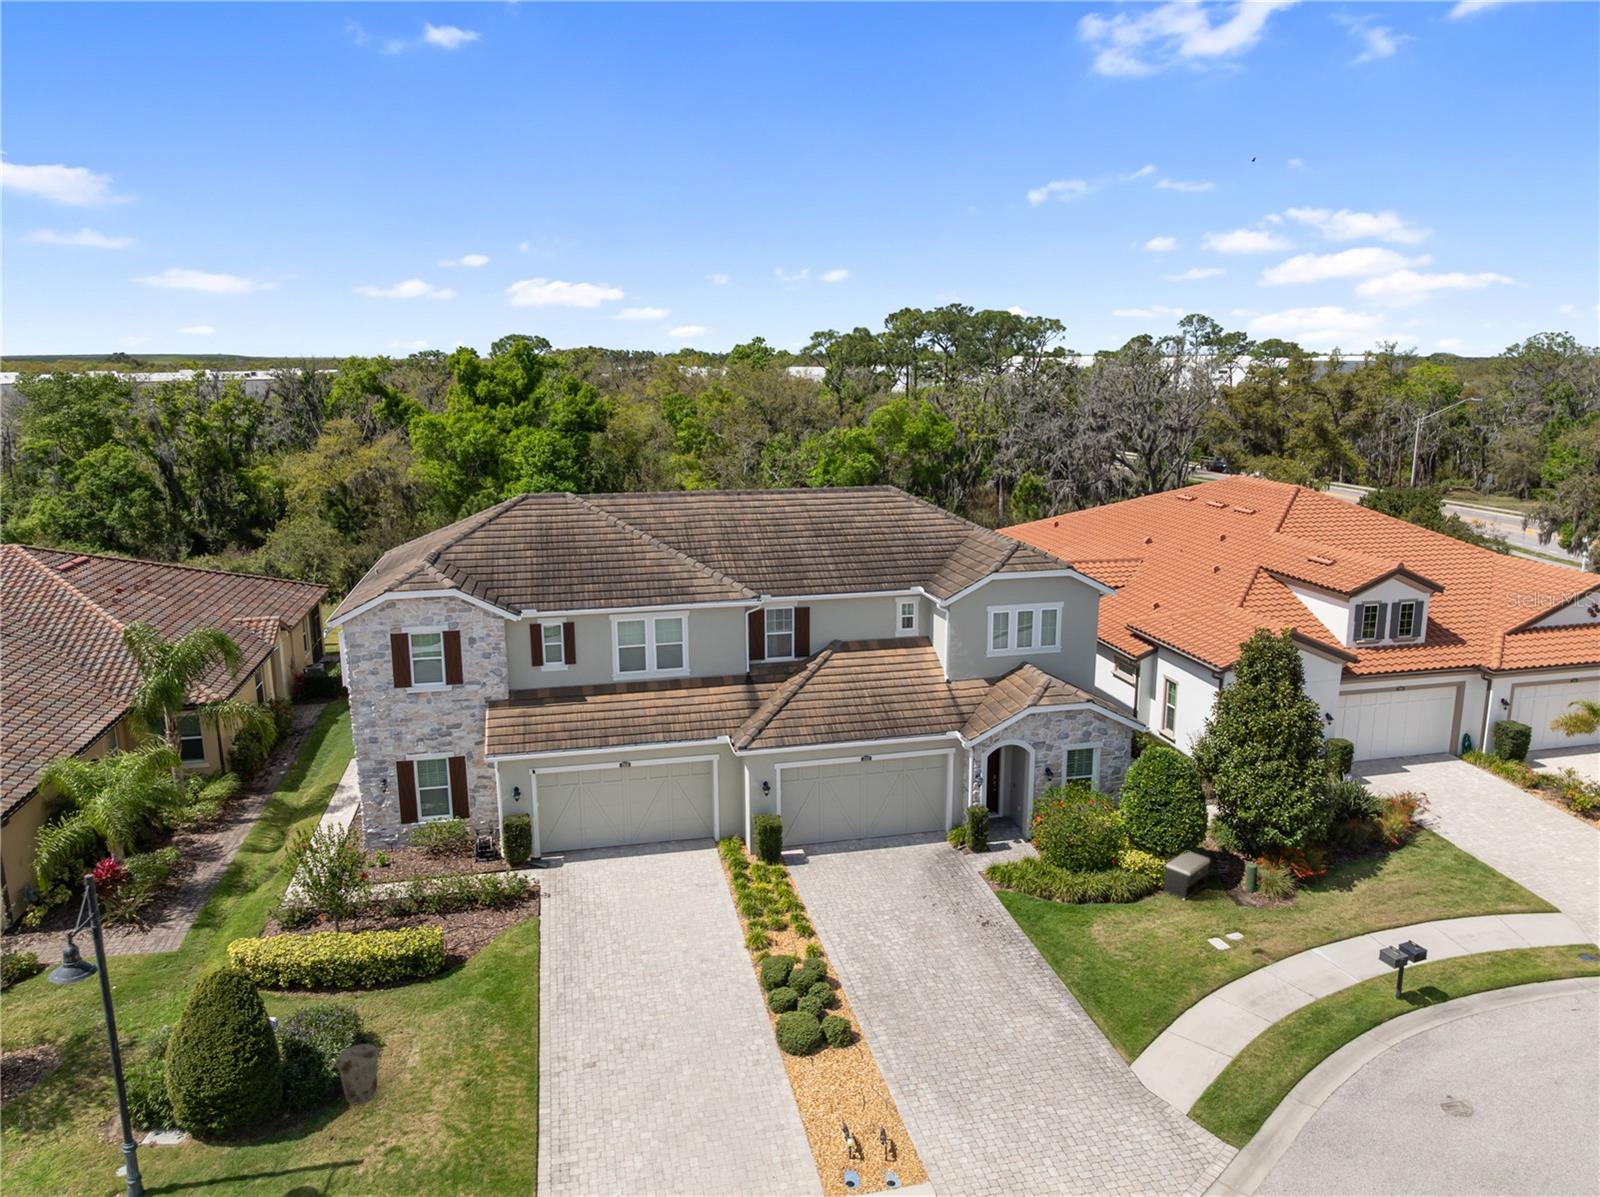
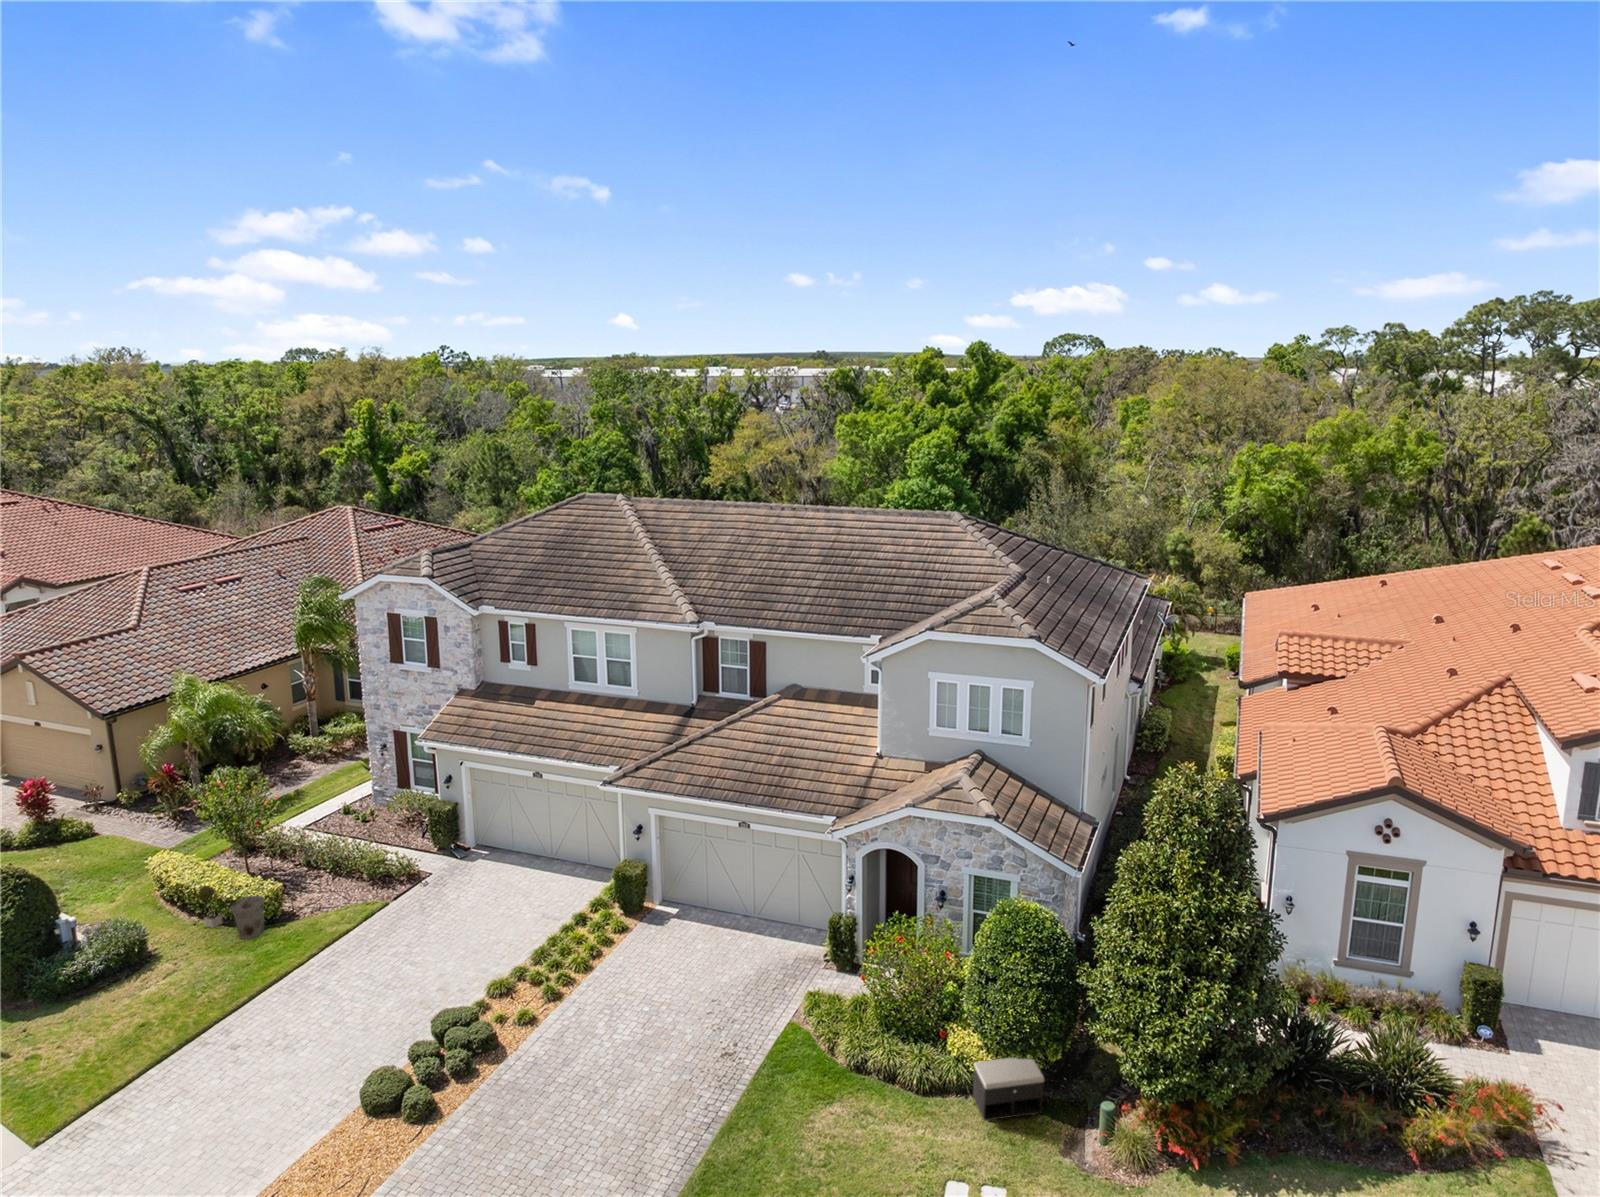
potted tree: none [358,954,384,1001] -> present [198,886,222,928]
trash can: present [336,1044,379,1104] -> present [230,896,265,939]

